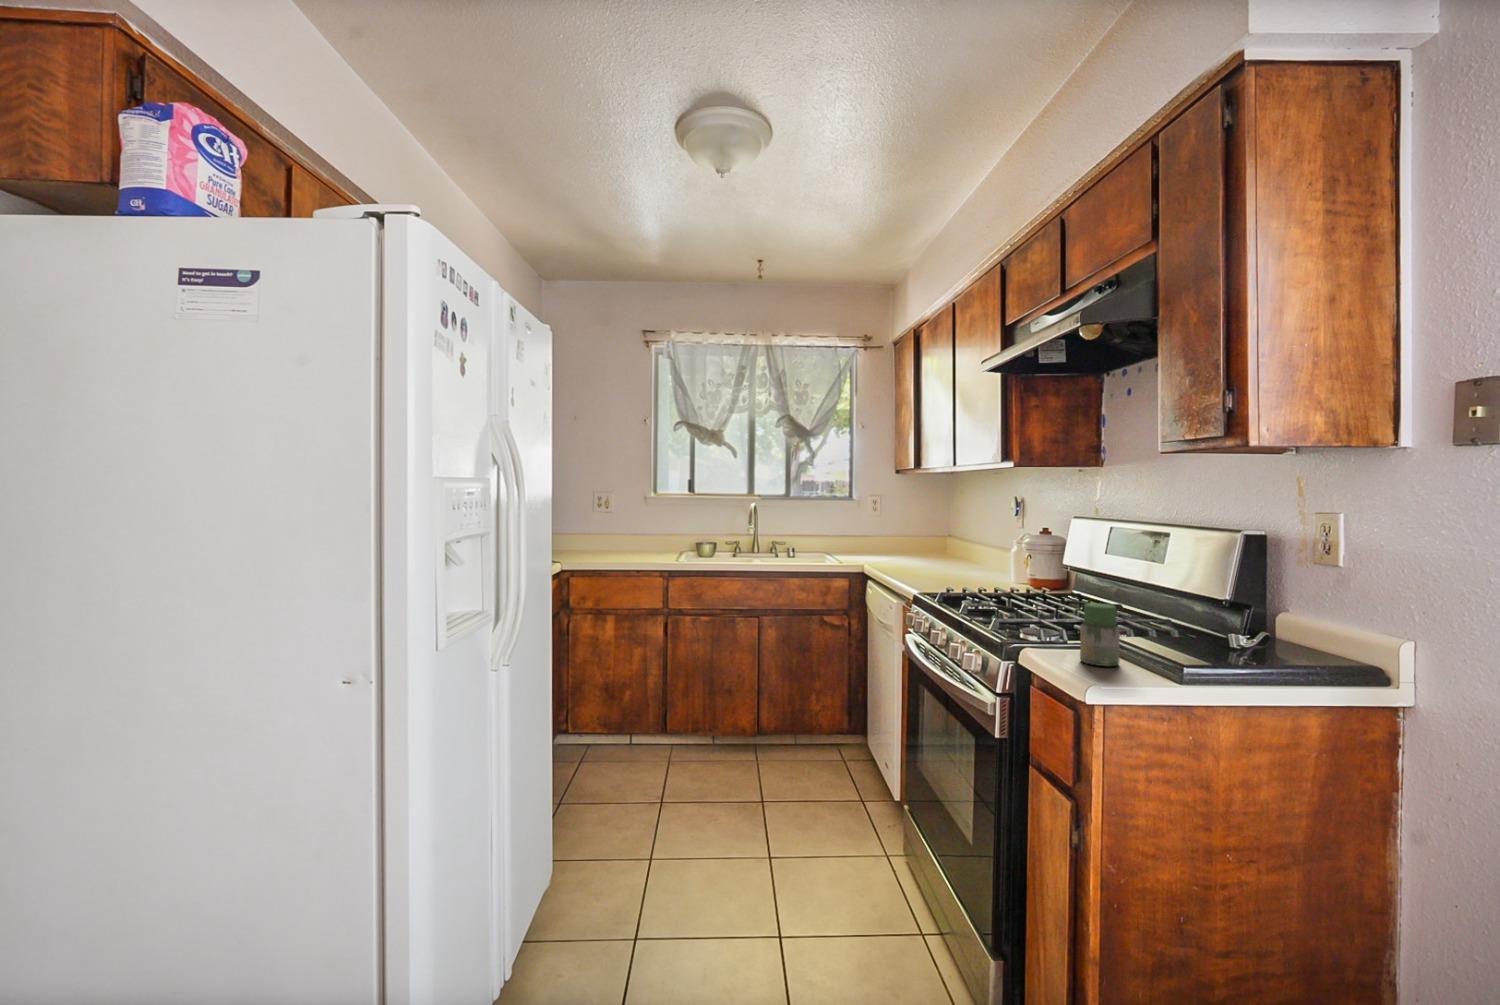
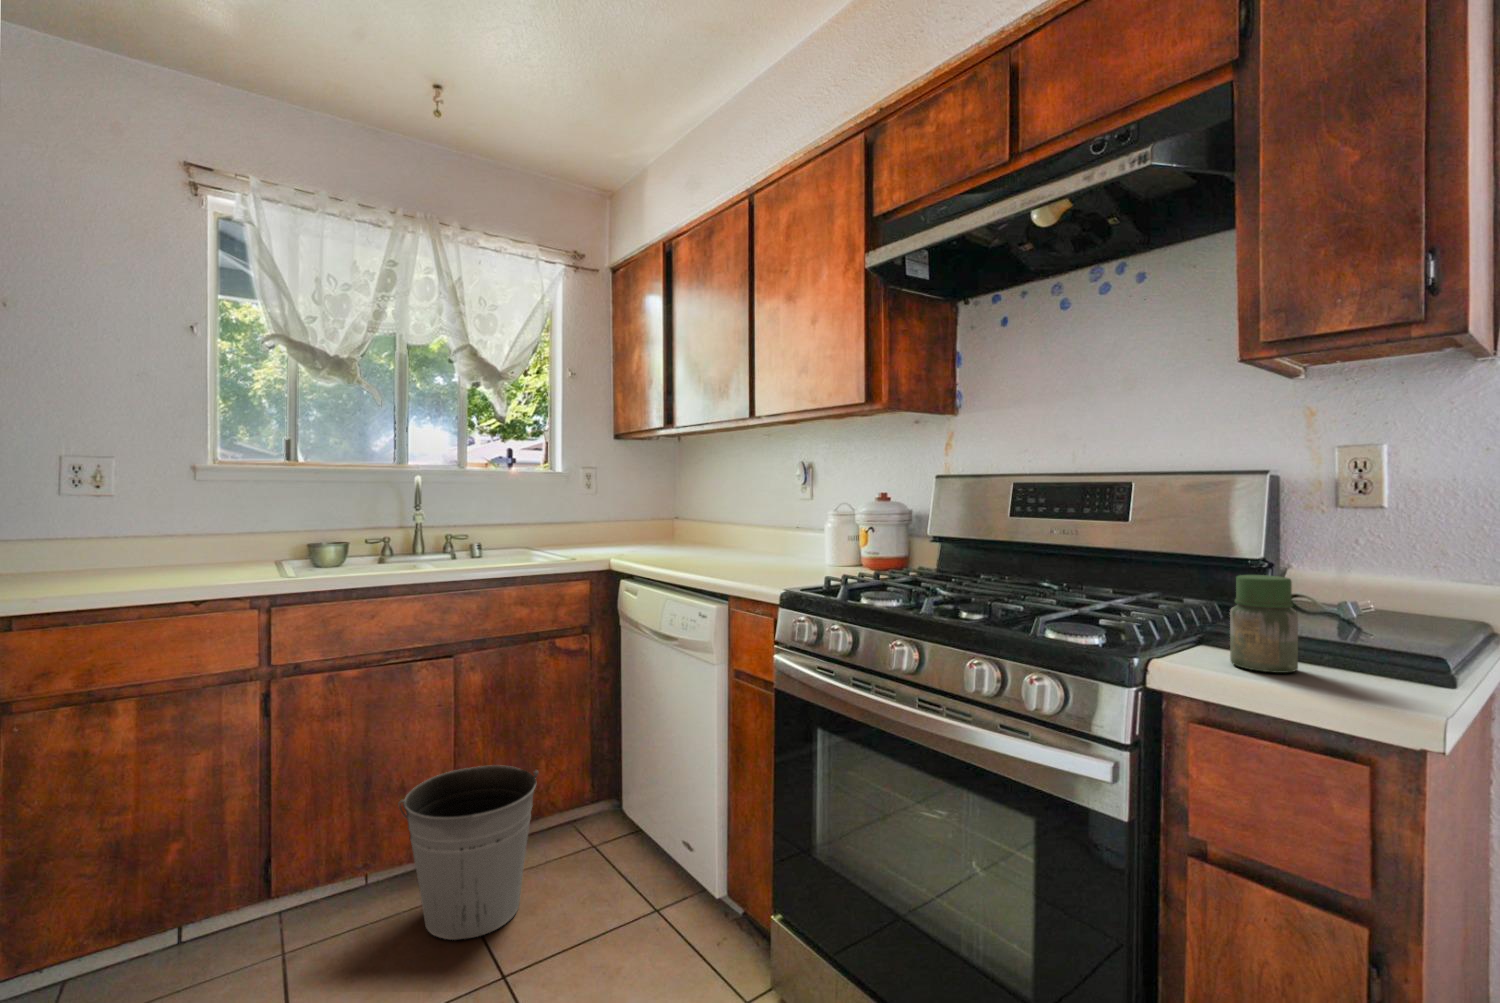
bucket: none [722,687,802,783] -> present [398,765,538,940]

